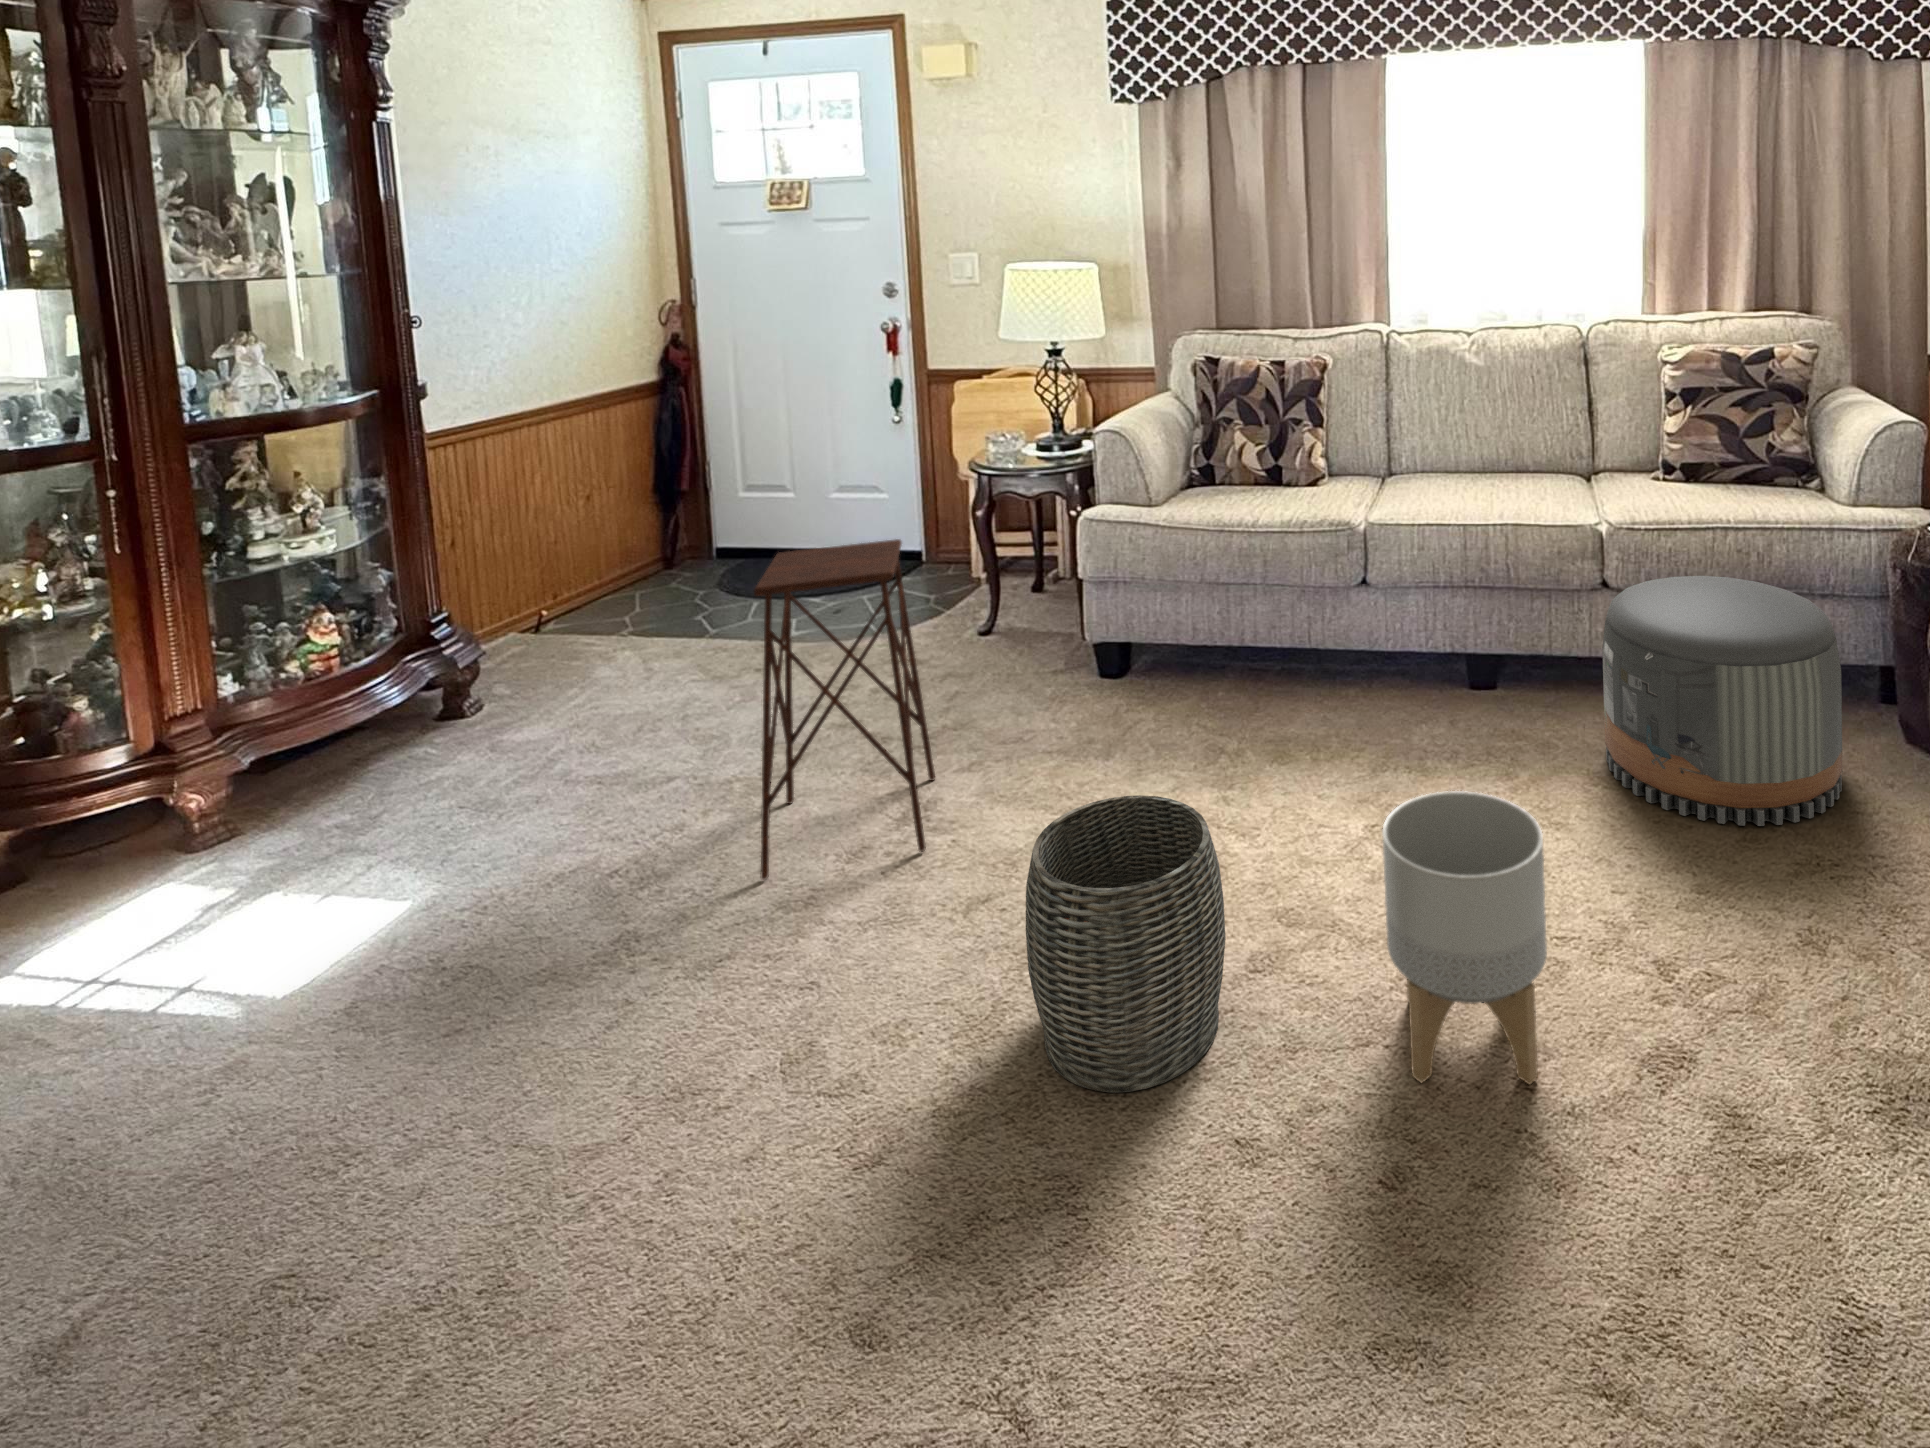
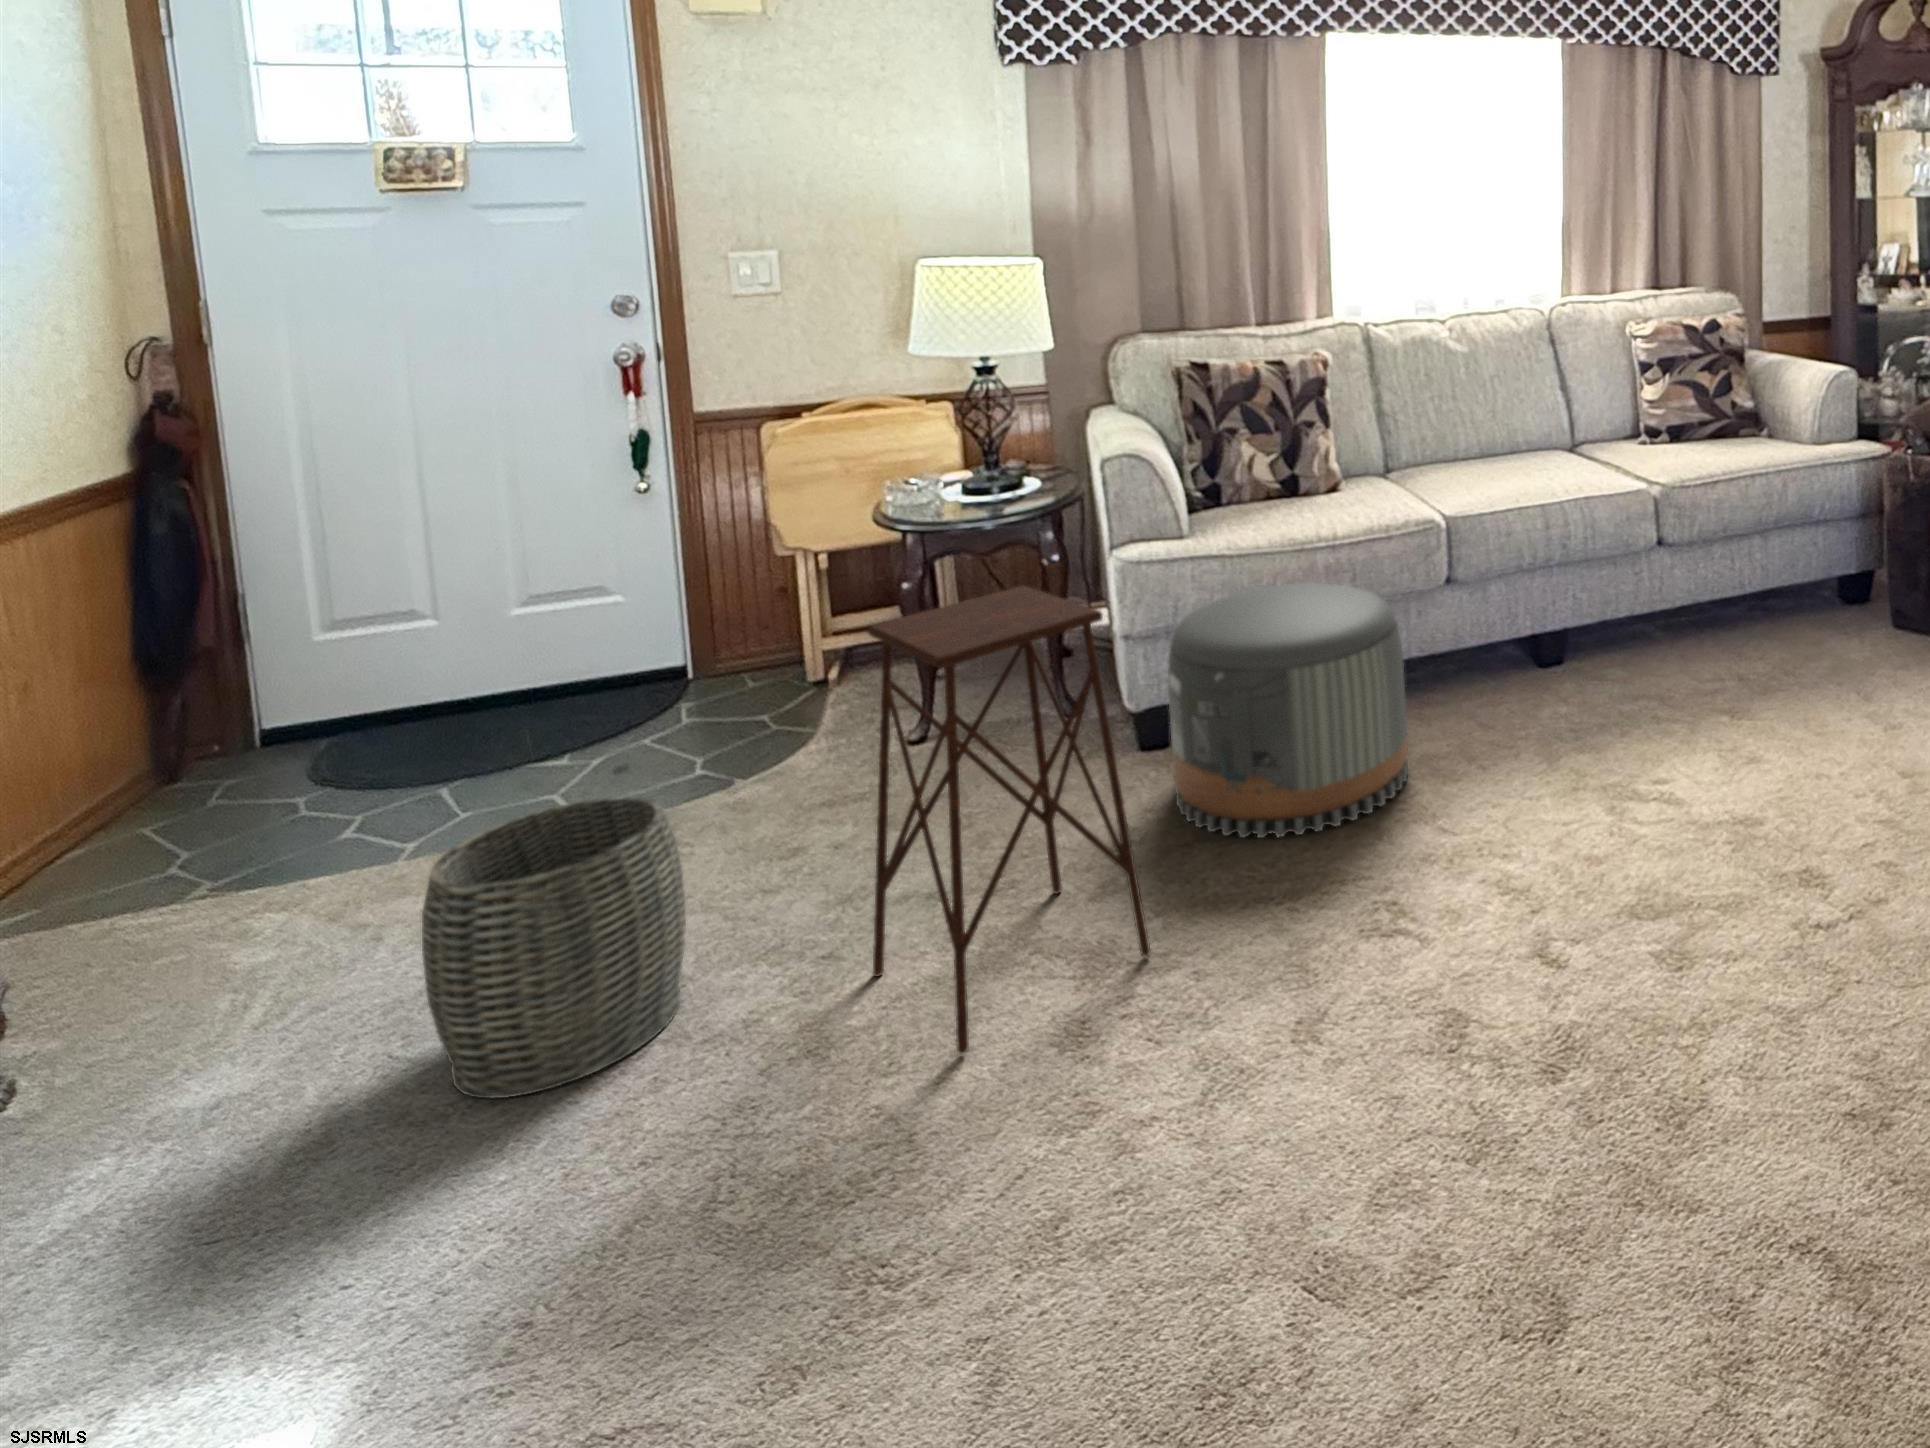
pouf: present [1602,576,1843,826] -> present [1168,583,1408,838]
planter: present [1382,791,1547,1085] -> none [1766,685,1917,940]
woven basket: present [1026,795,1226,1092] -> present [422,796,686,1098]

